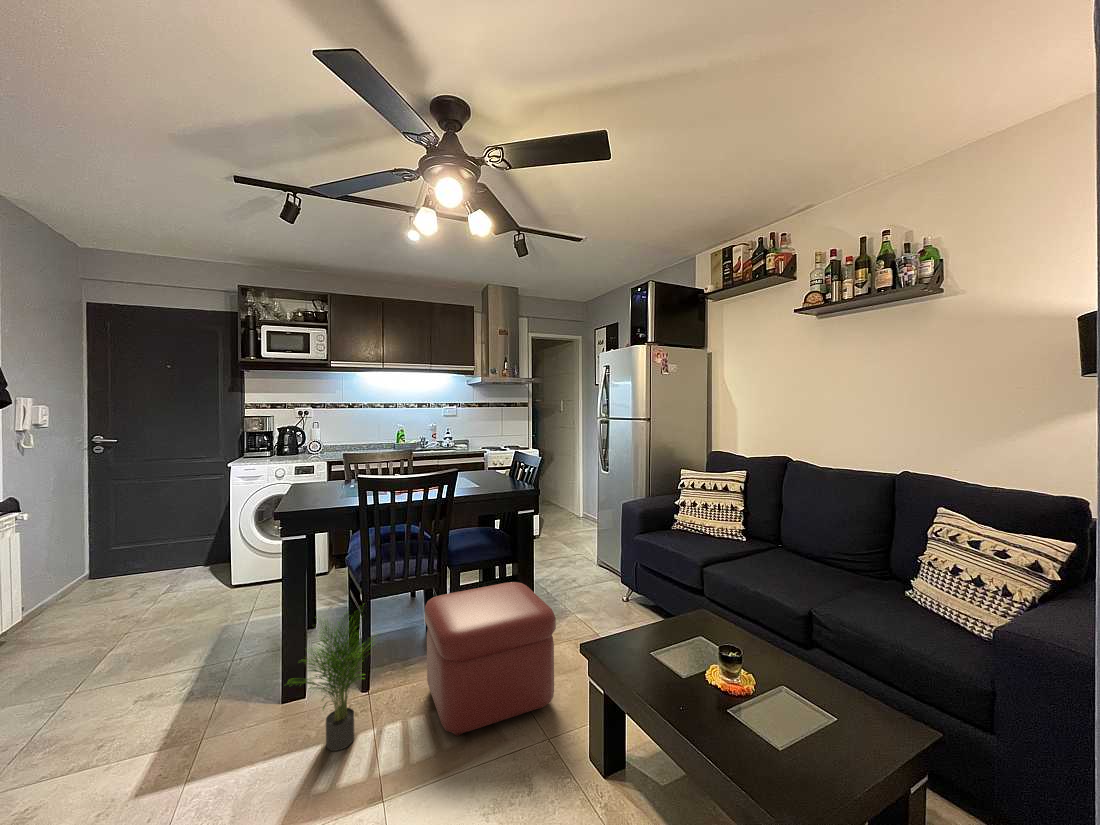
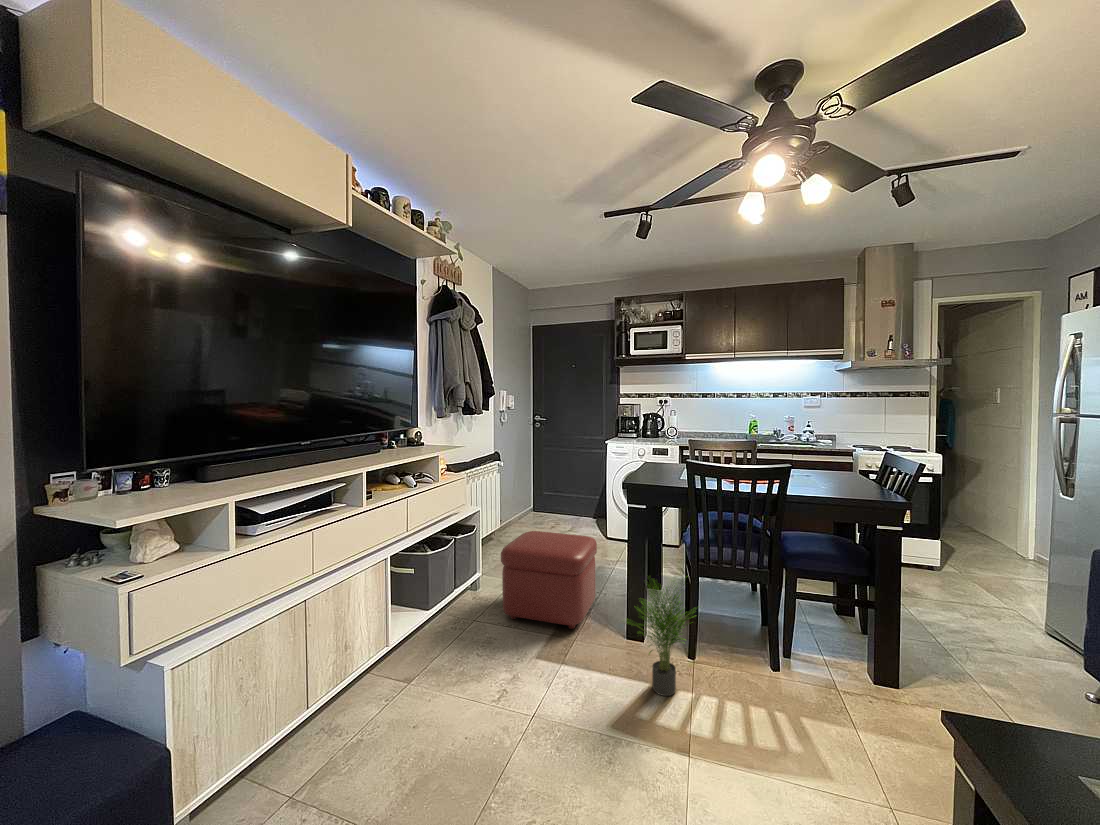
ottoman: present [425,582,556,736] -> present [501,531,597,629]

